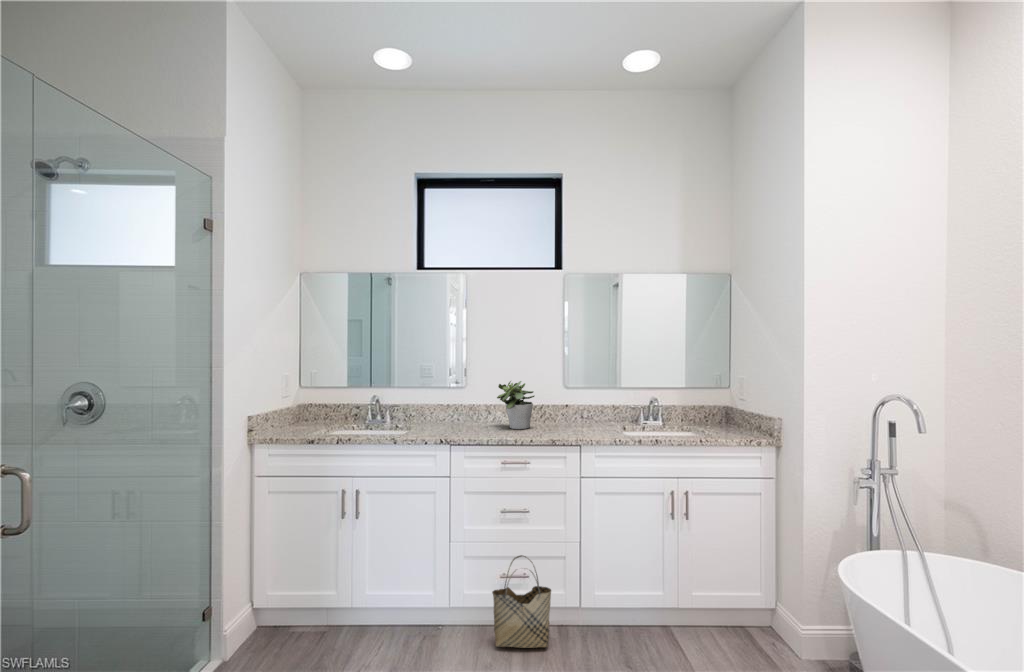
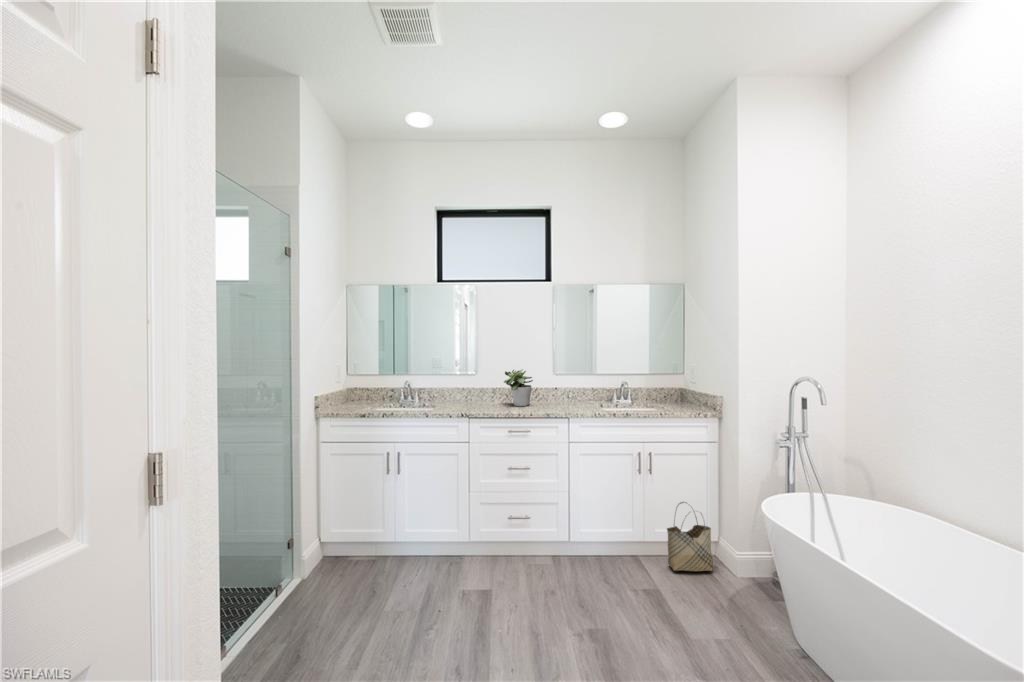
woven basket: present [492,555,551,648] -> present [667,502,713,571]

